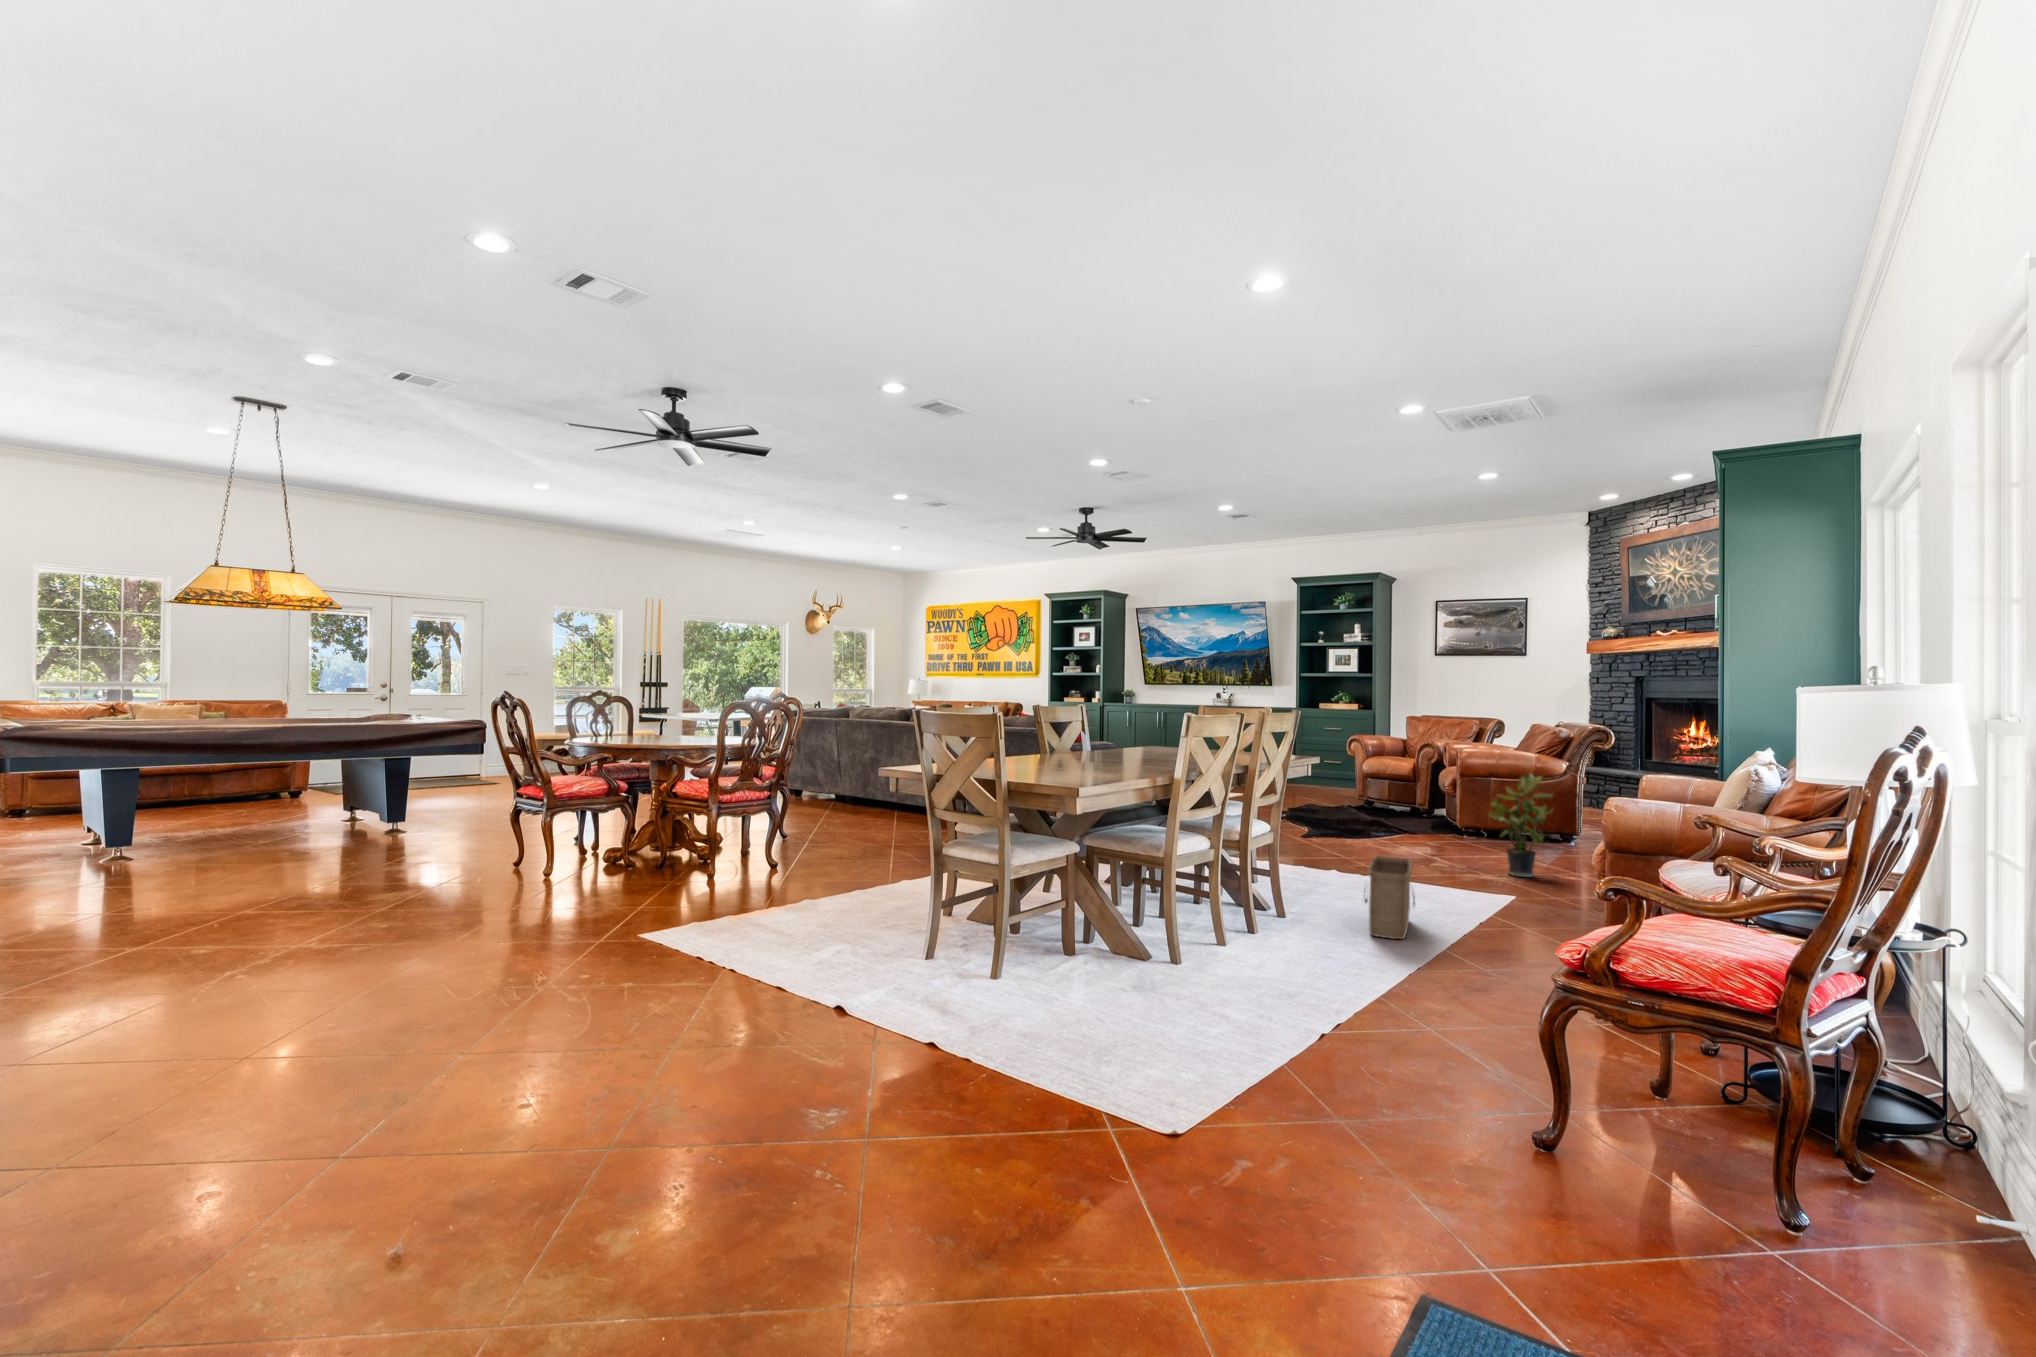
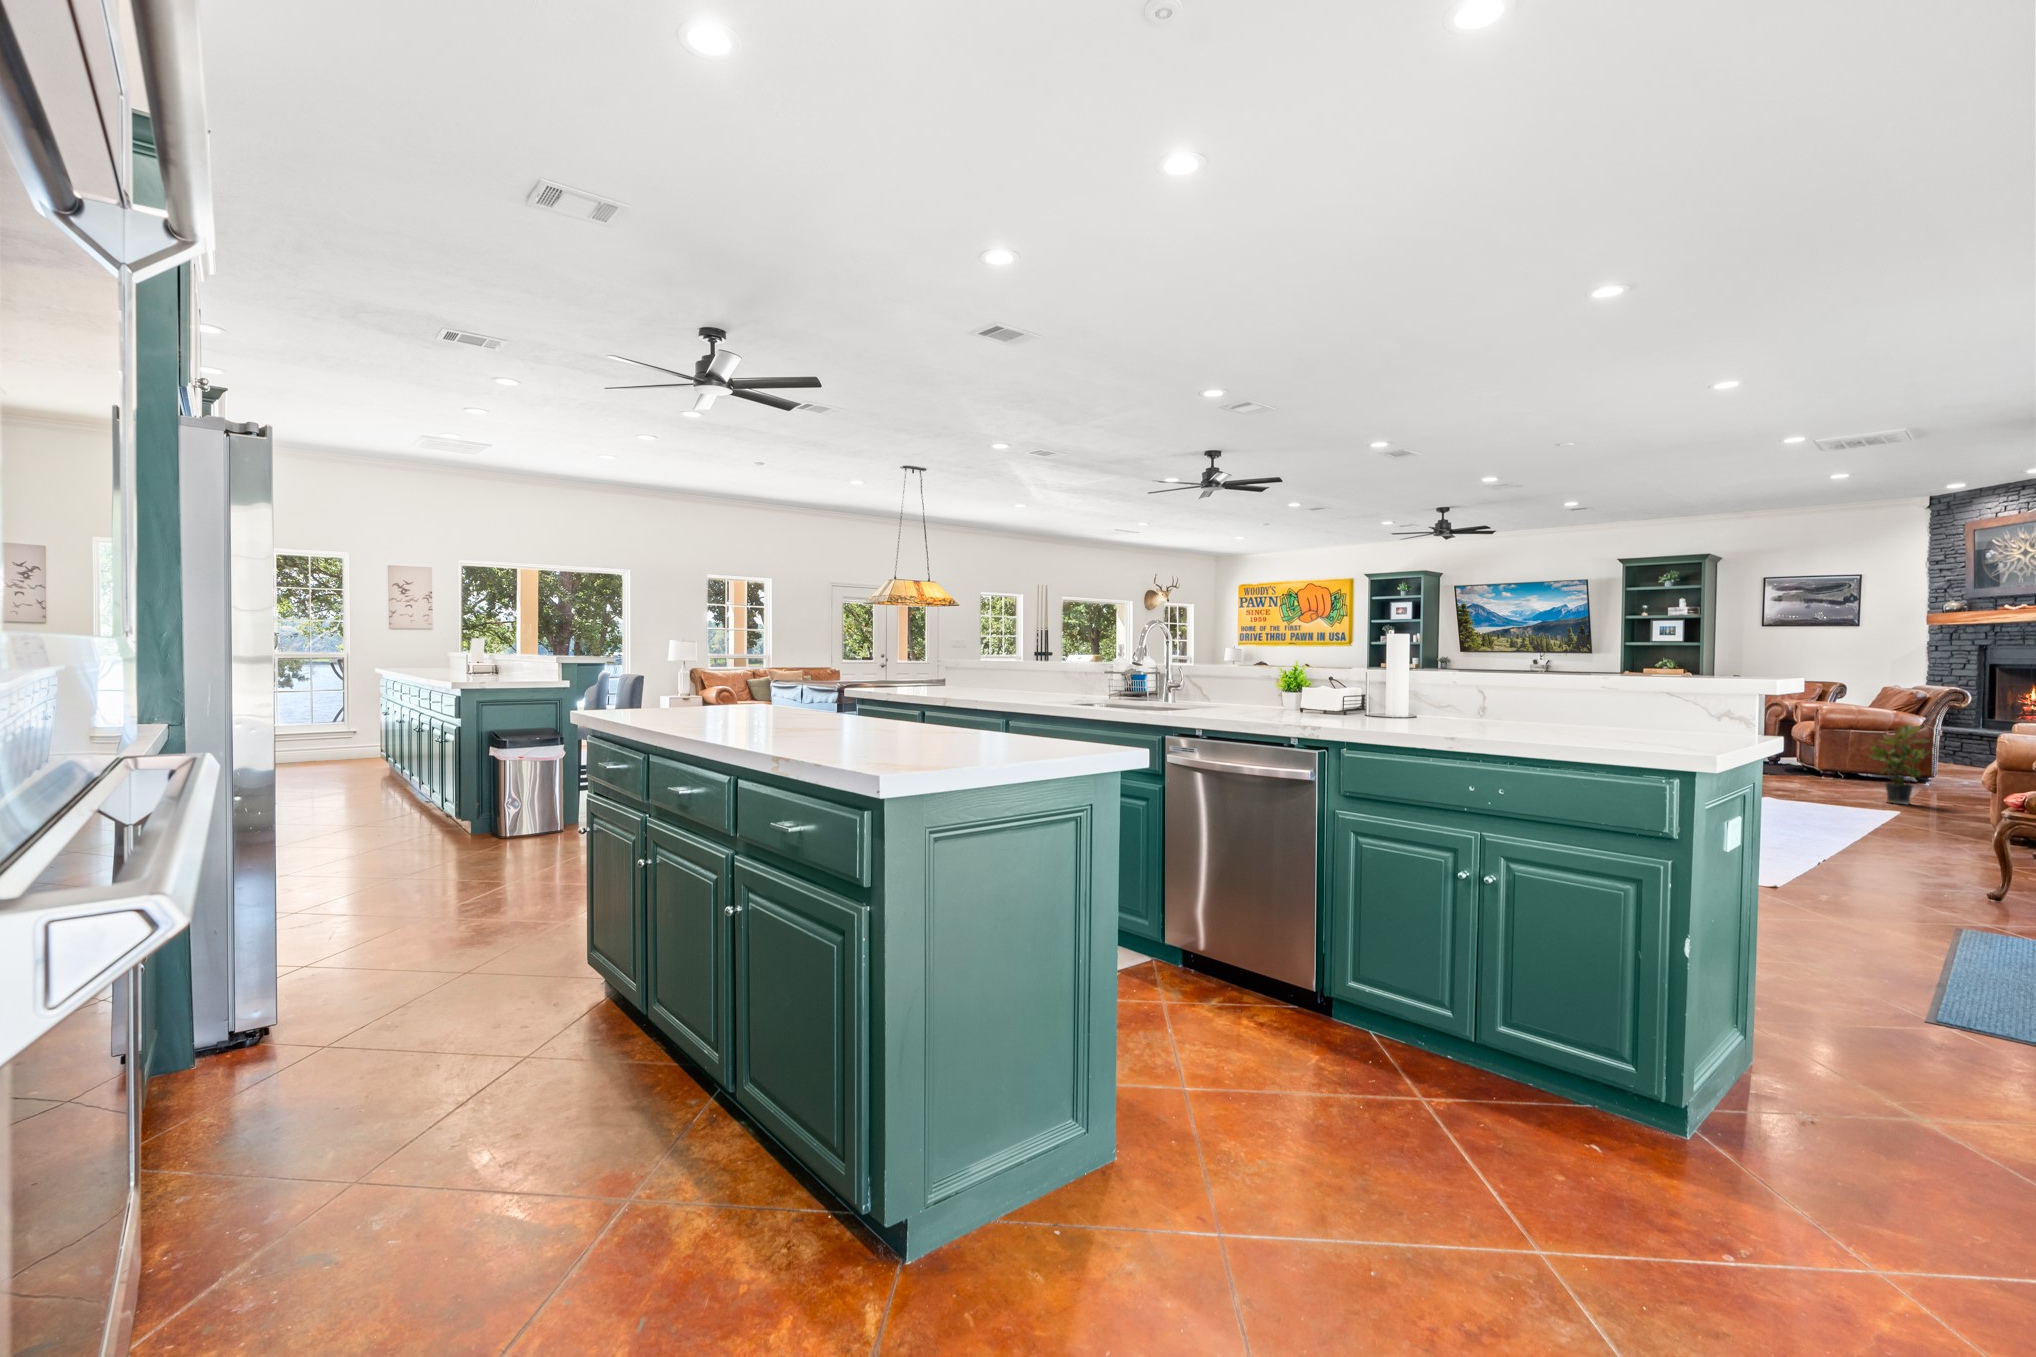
basket: present [1364,856,1415,939] -> none [1800,779,1846,834]

